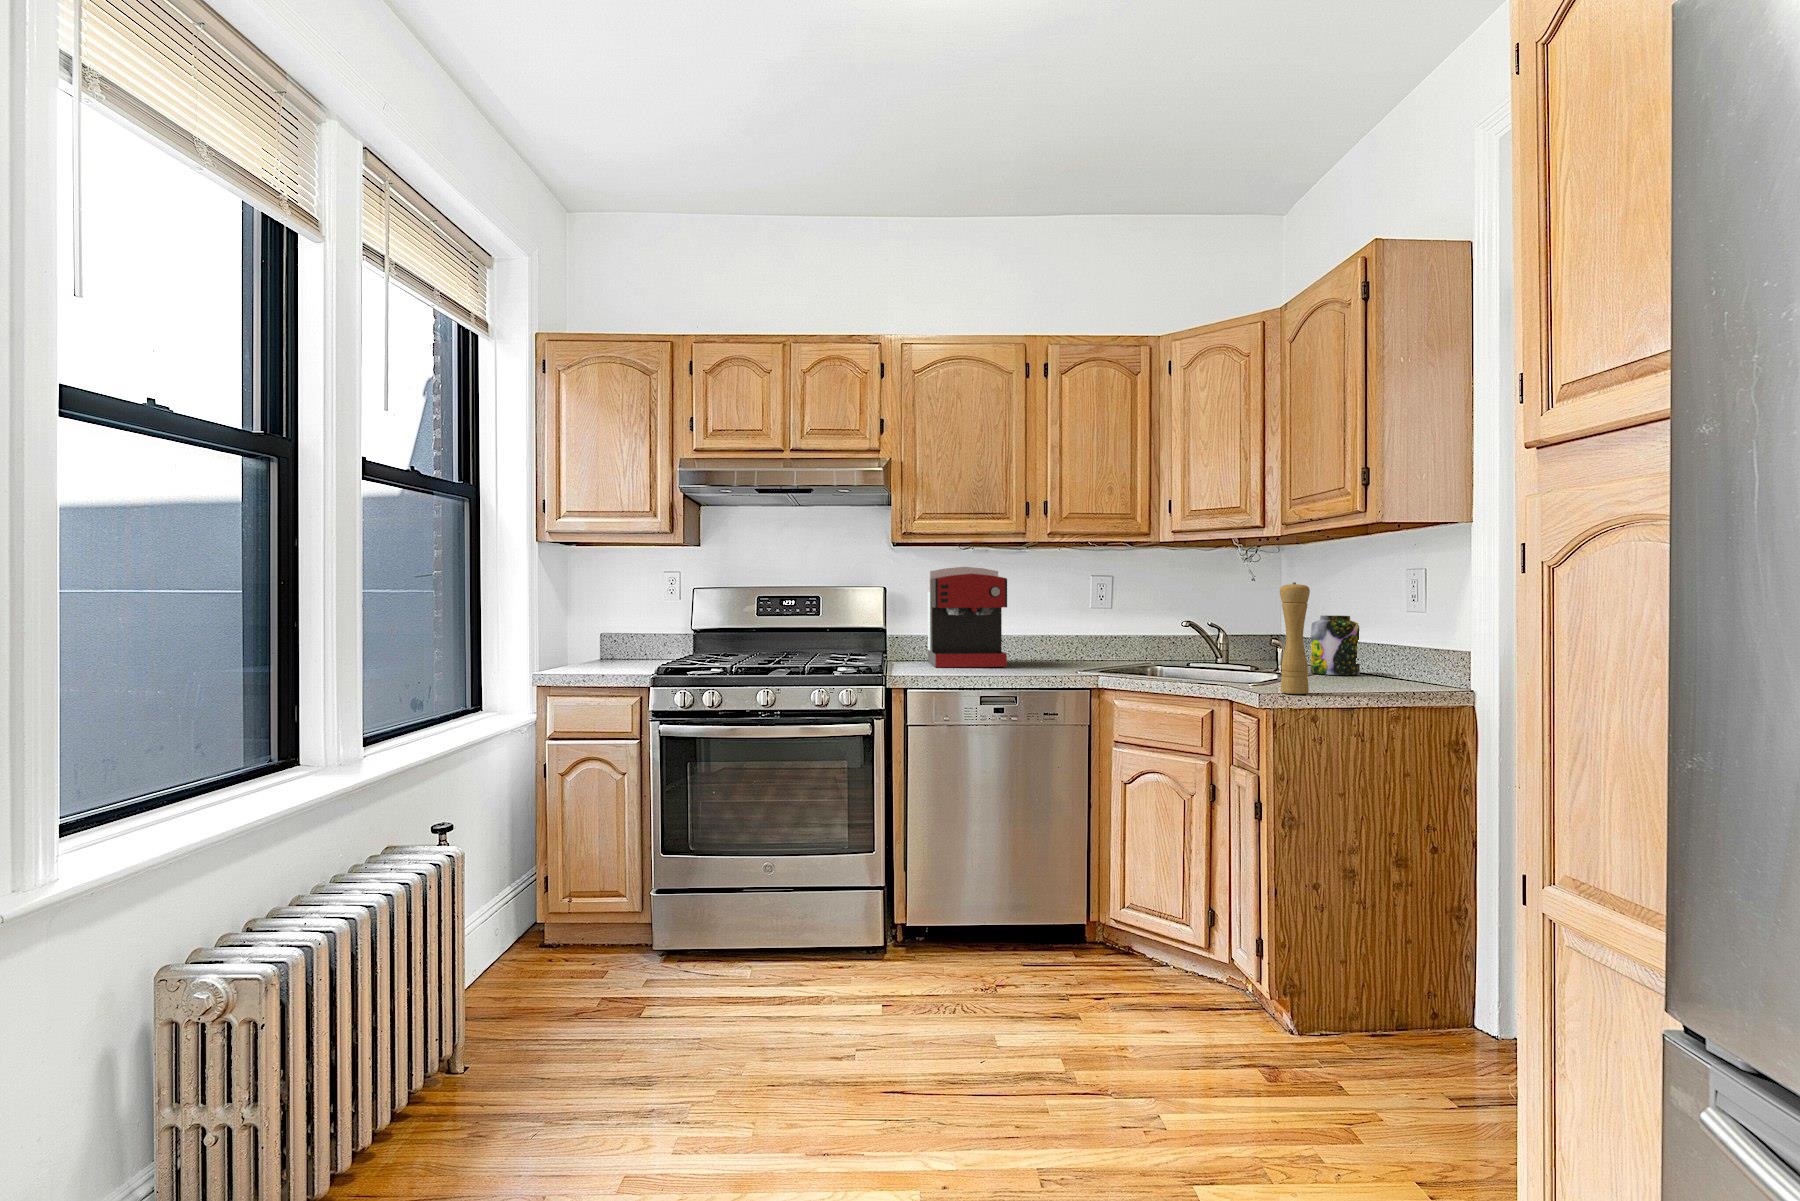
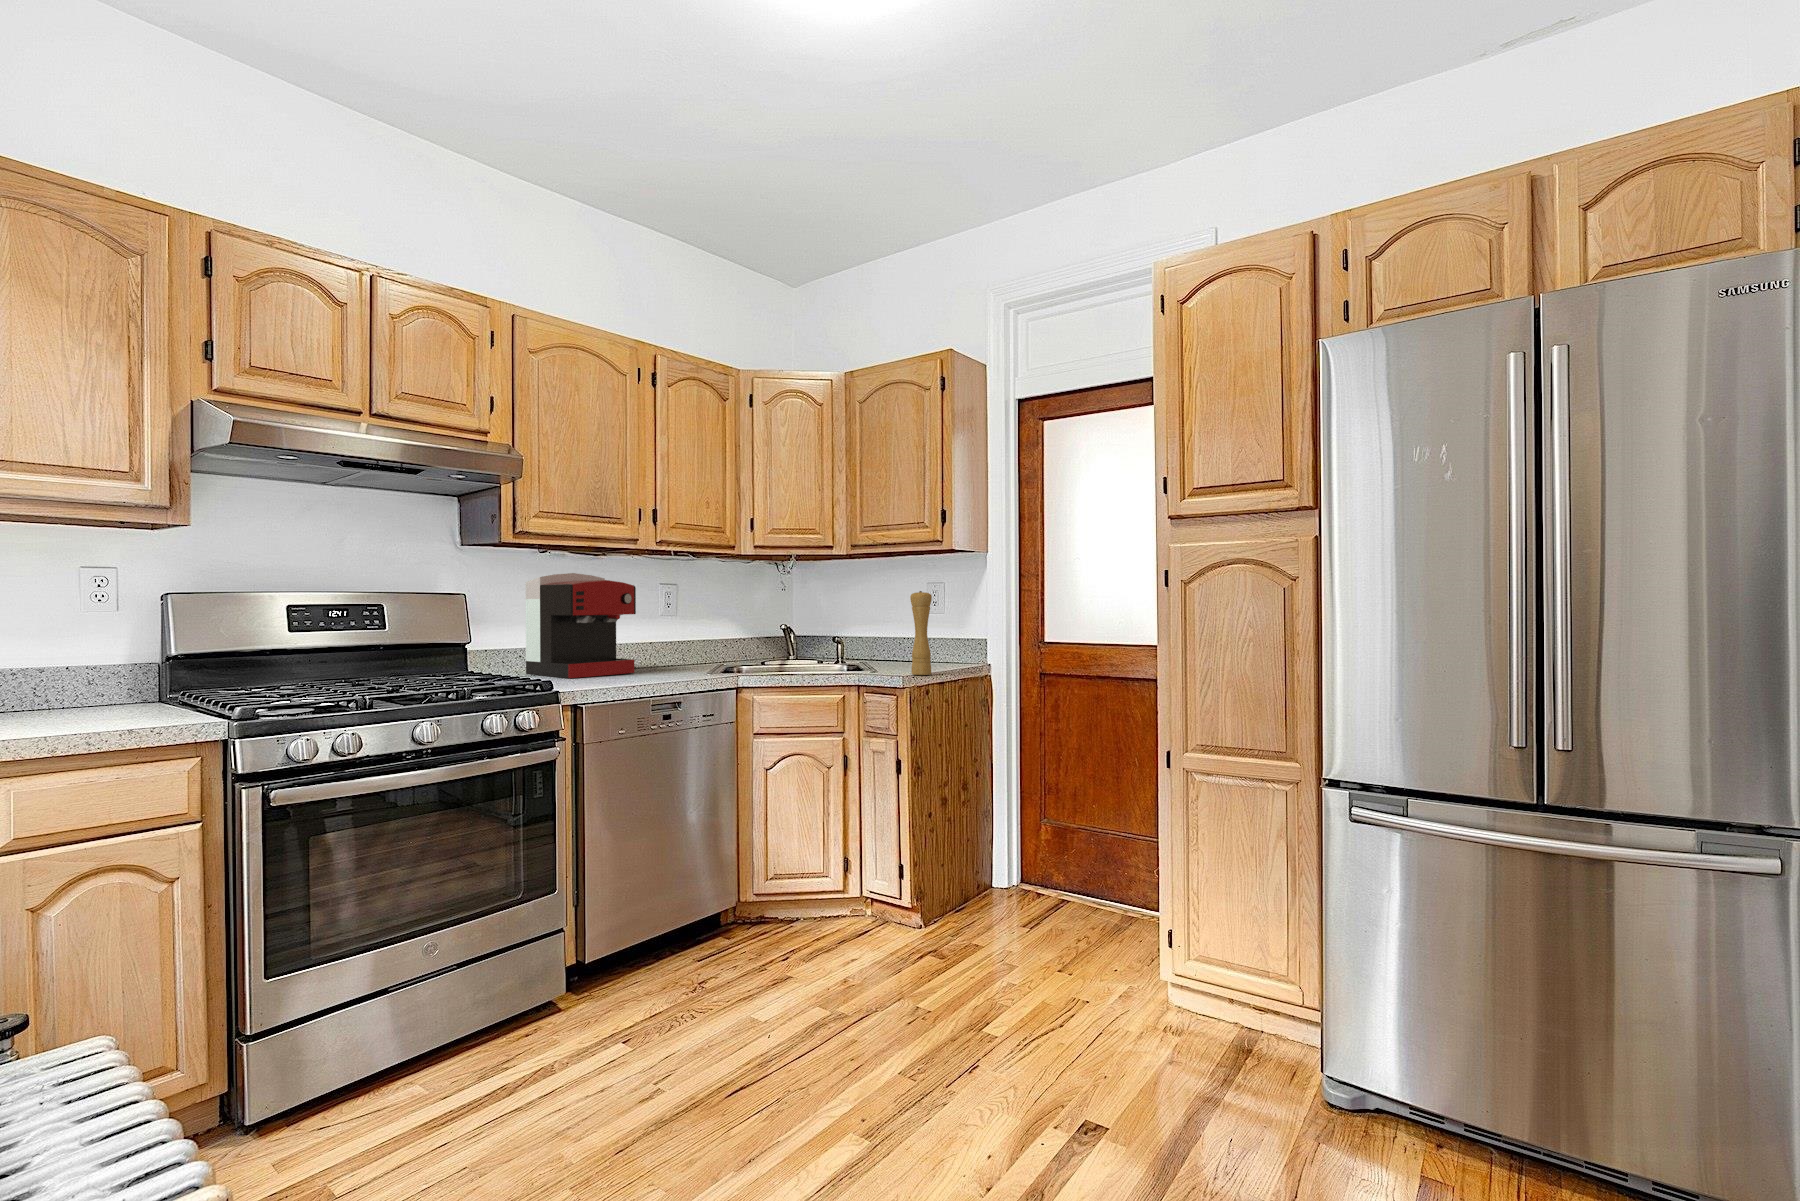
jar: present [1311,616,1360,675] -> none [852,617,885,662]

